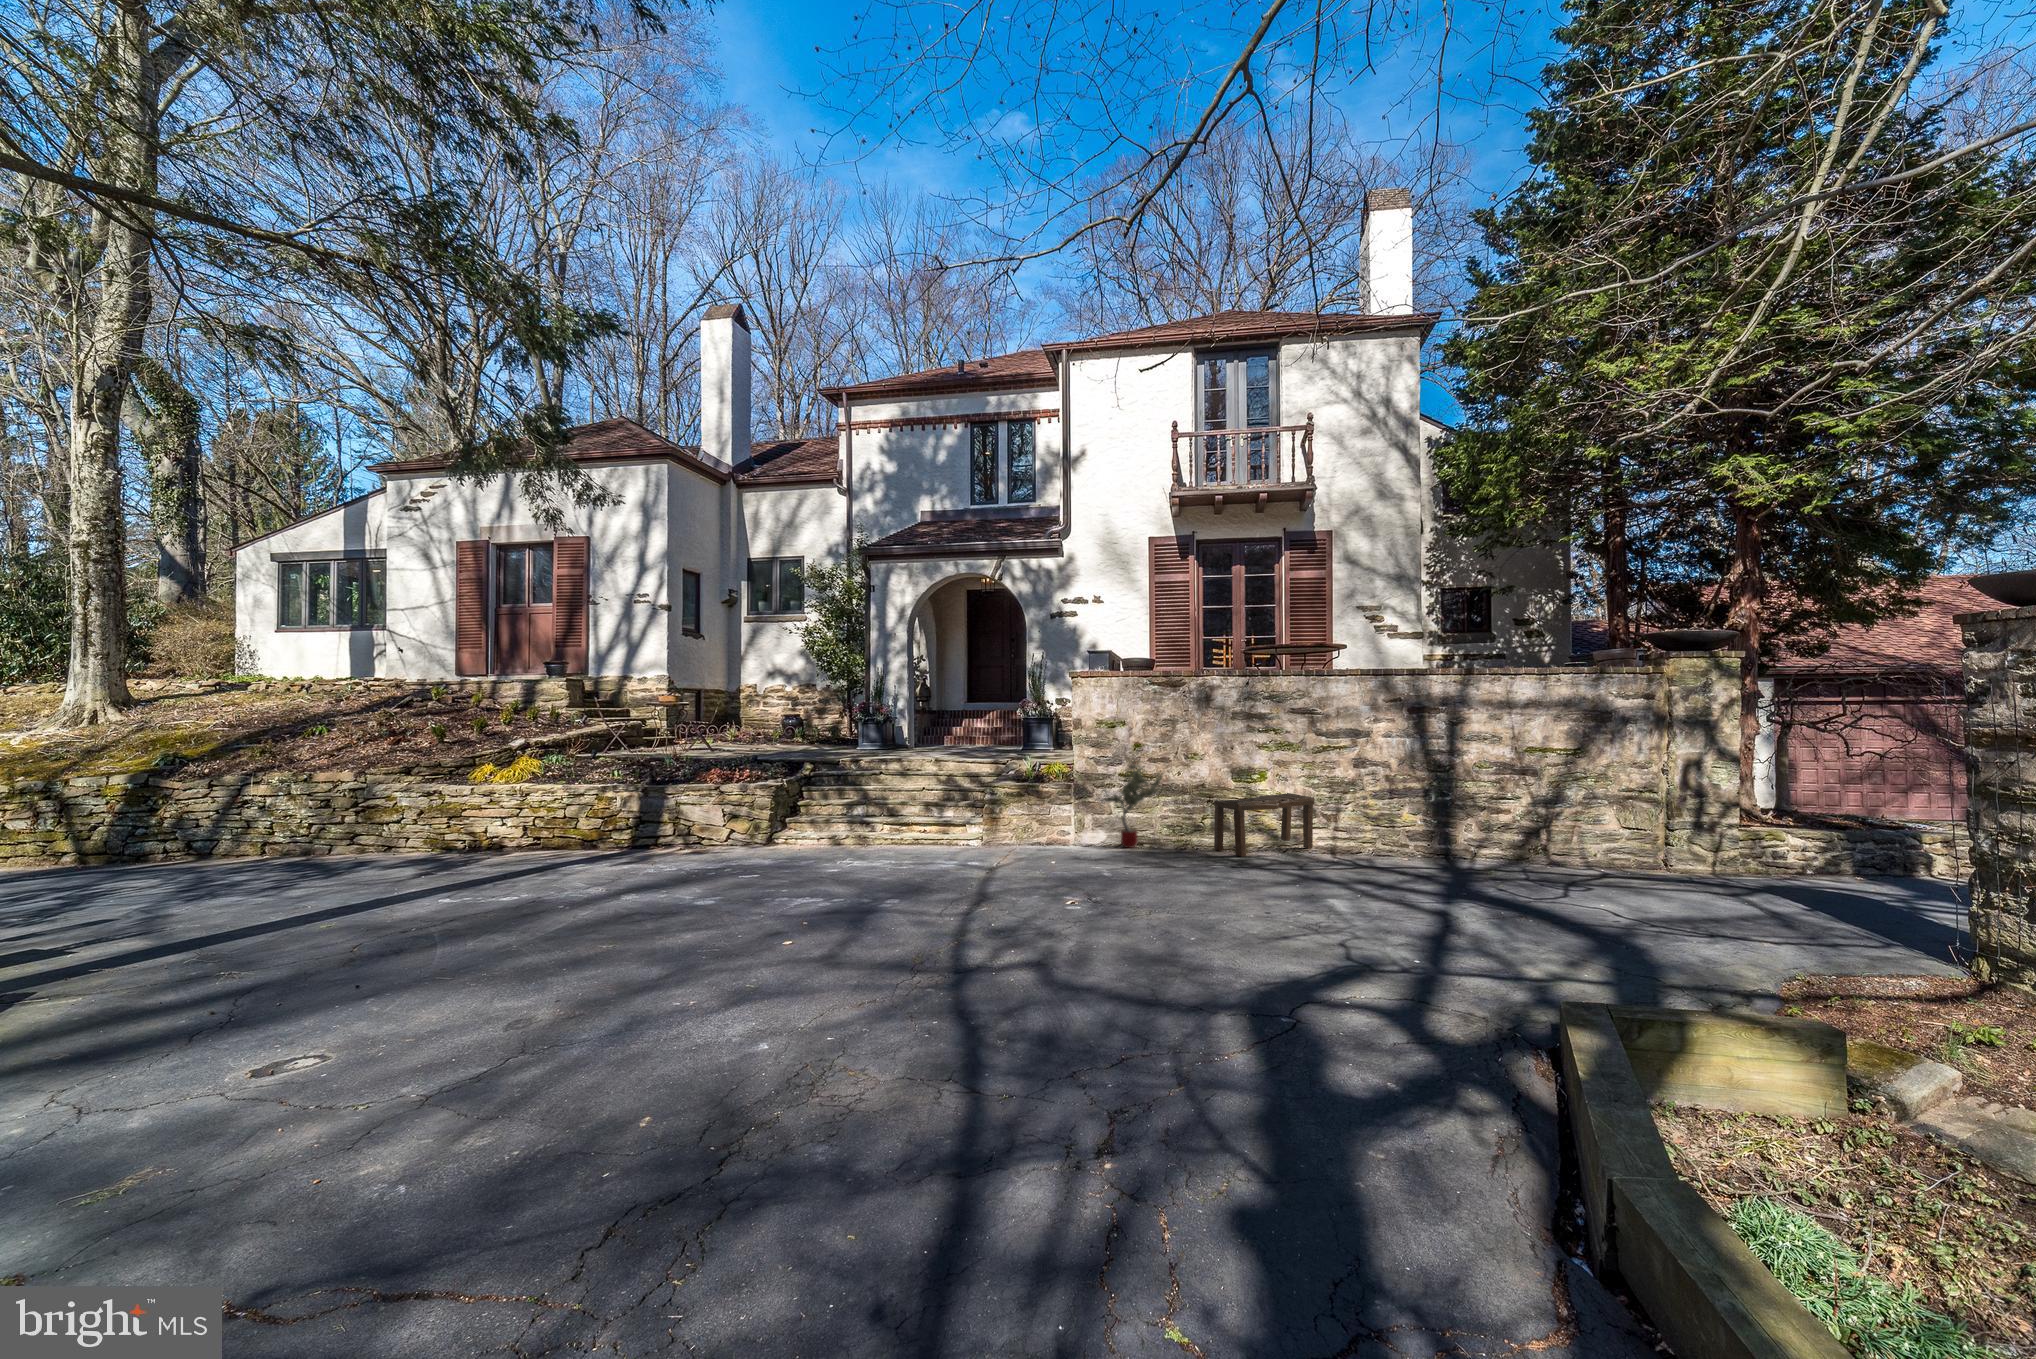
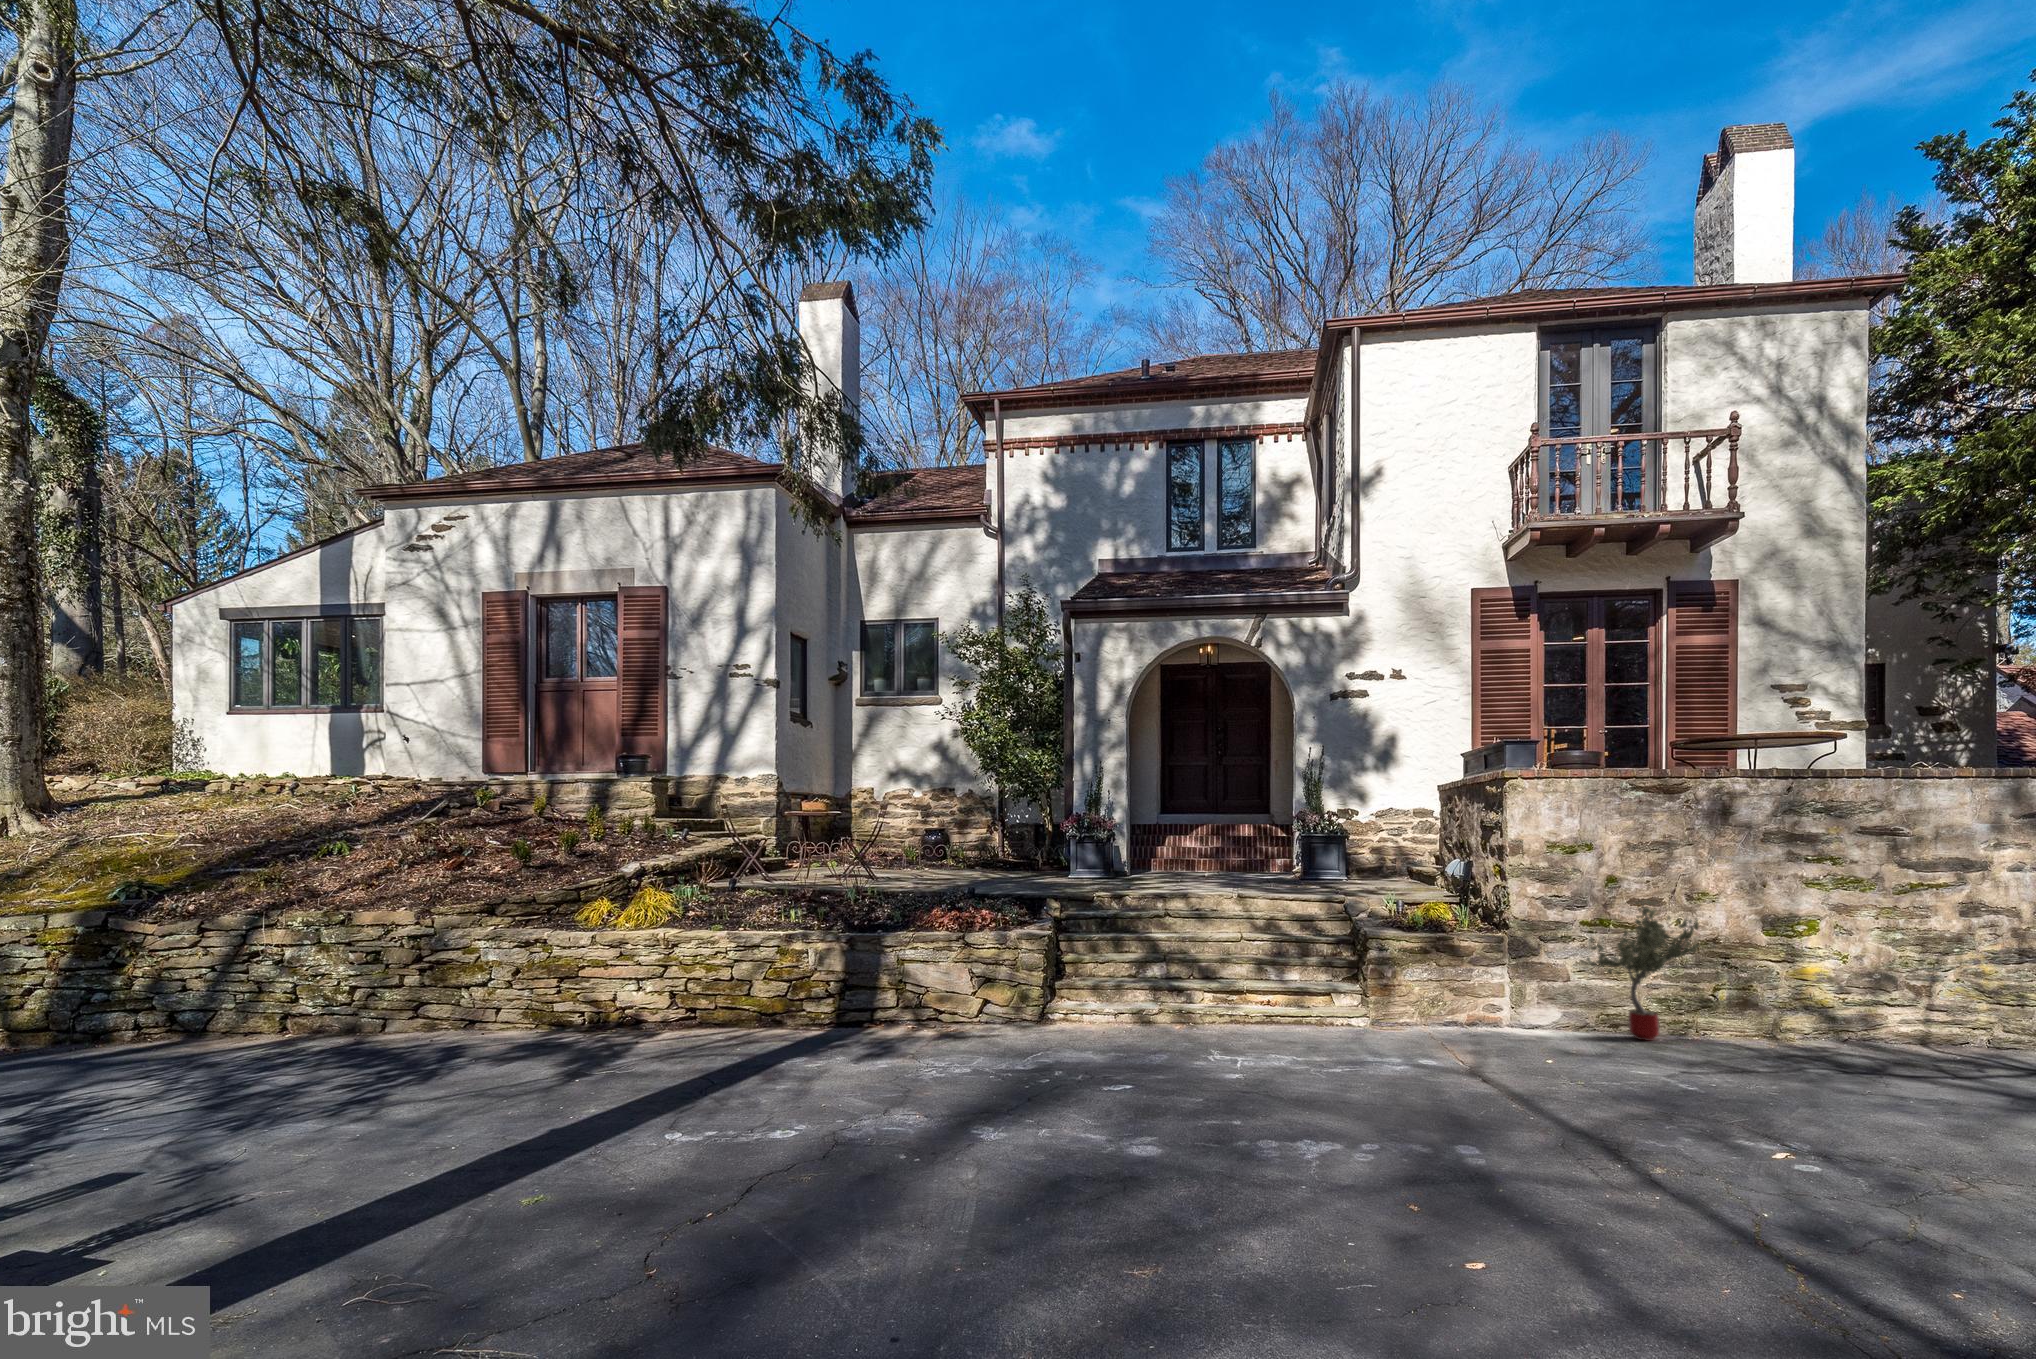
bench: present [1214,793,1315,857] -> none [1791,955,1959,1059]

